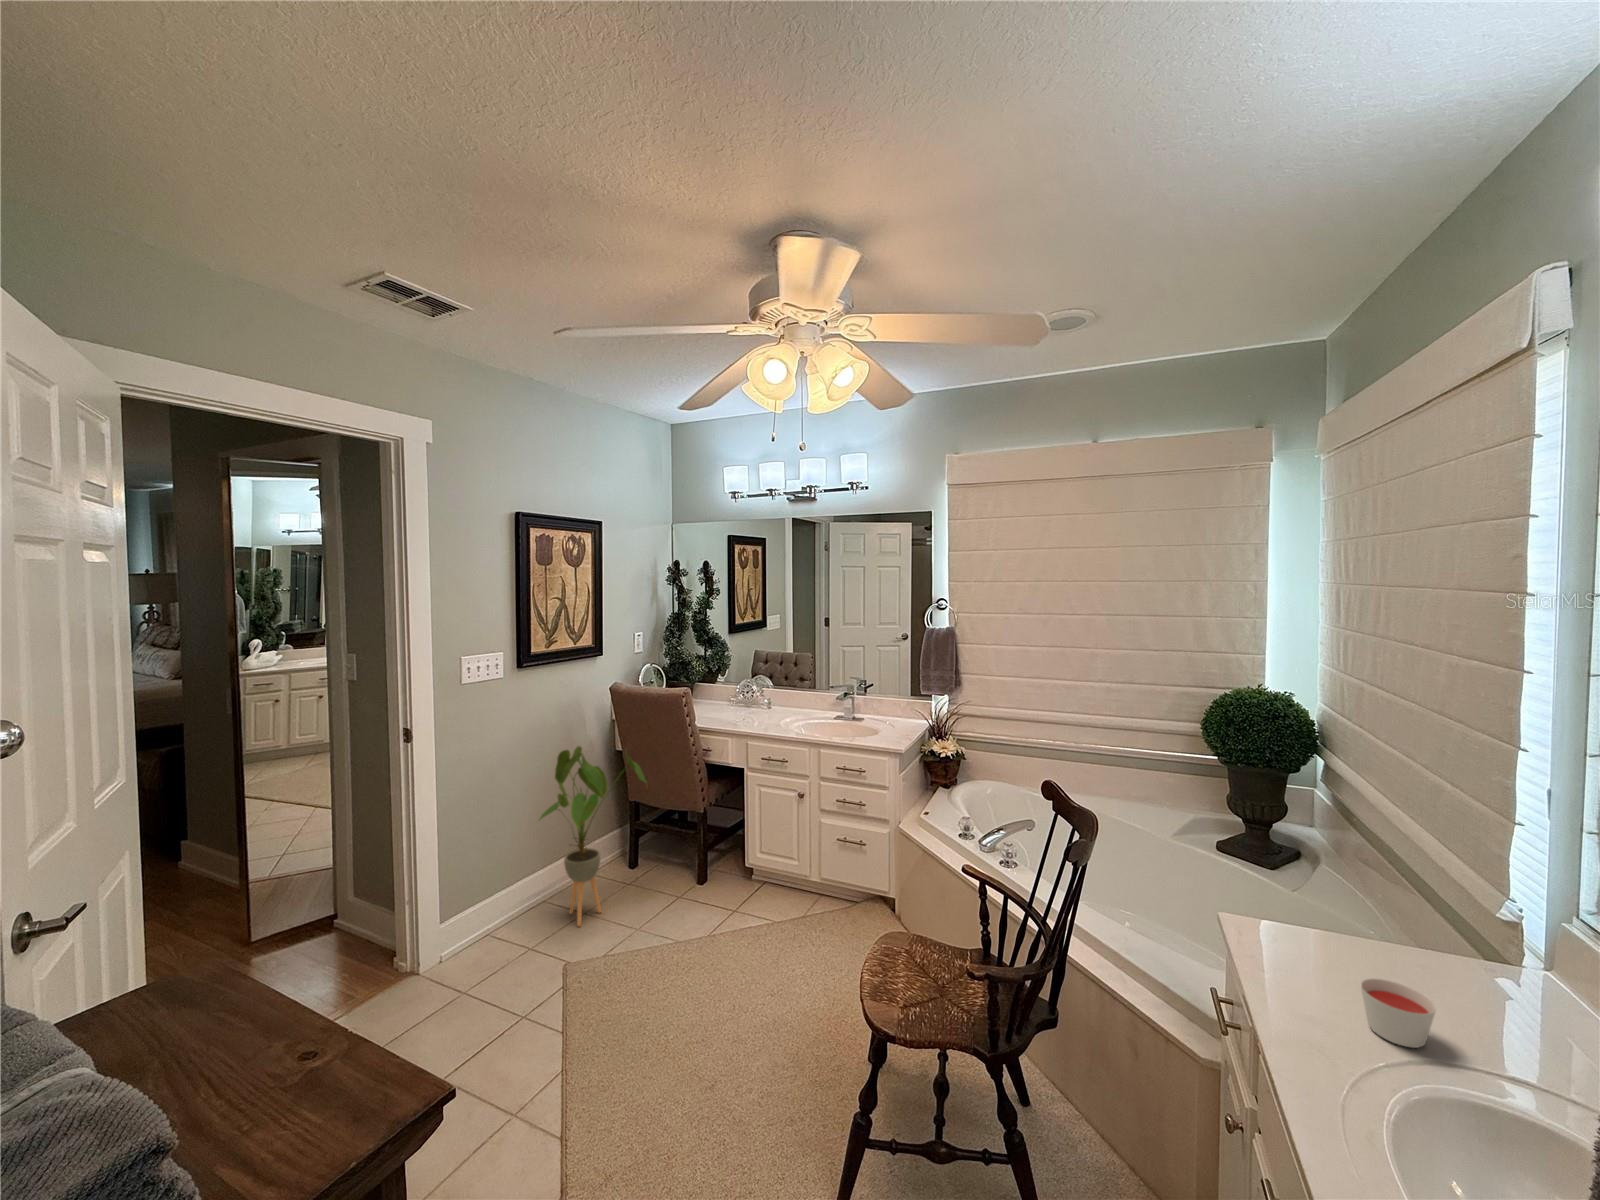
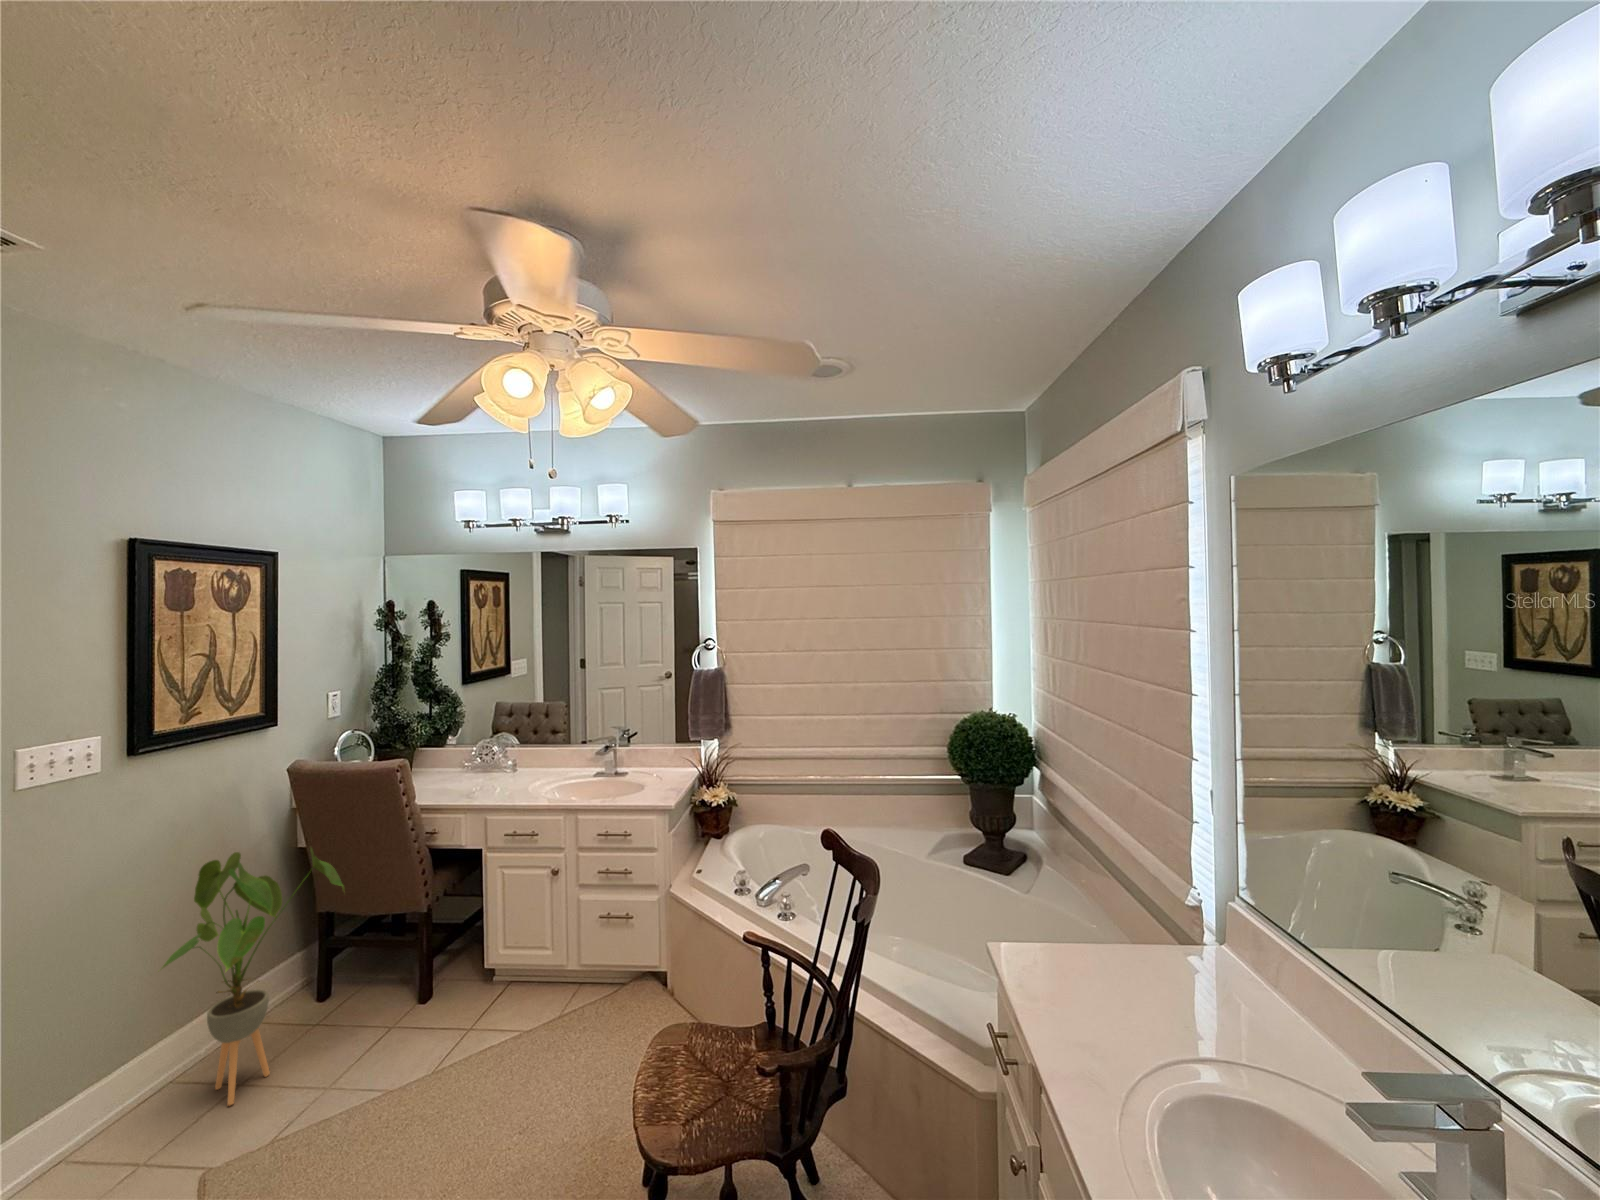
candle: present [1361,978,1436,1048] -> none [1123,993,1182,1059]

